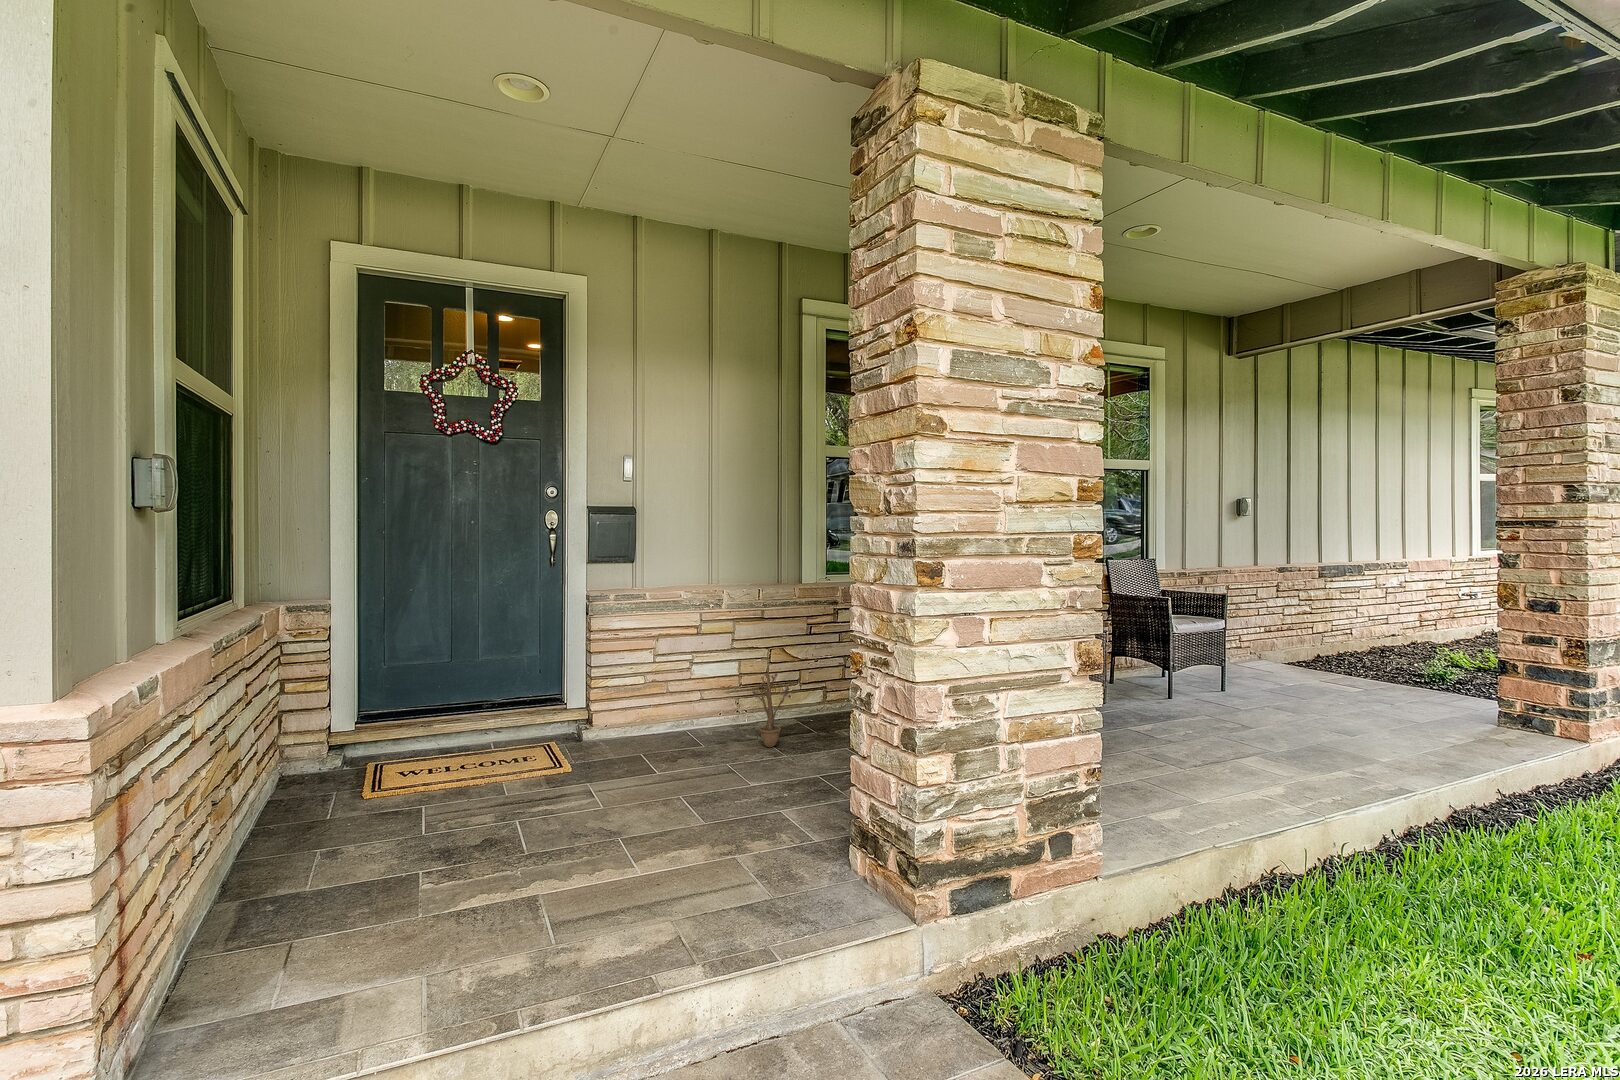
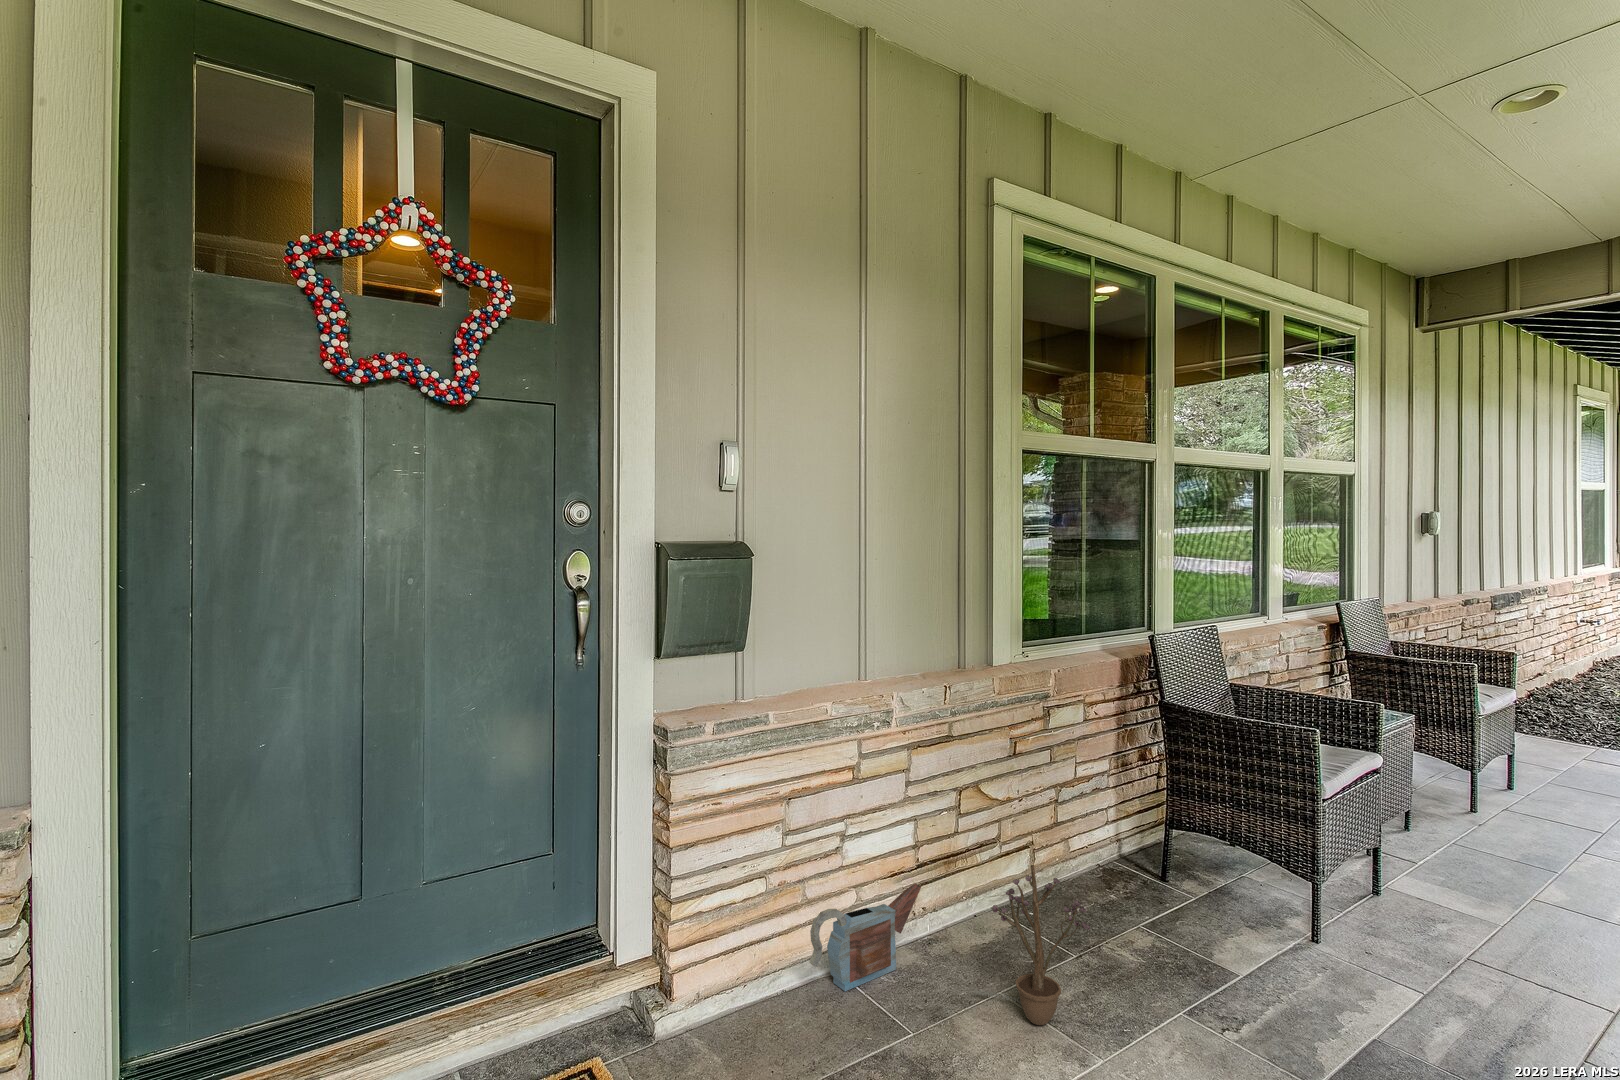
watering can: none [664,690,735,736] -> present [809,883,921,991]

